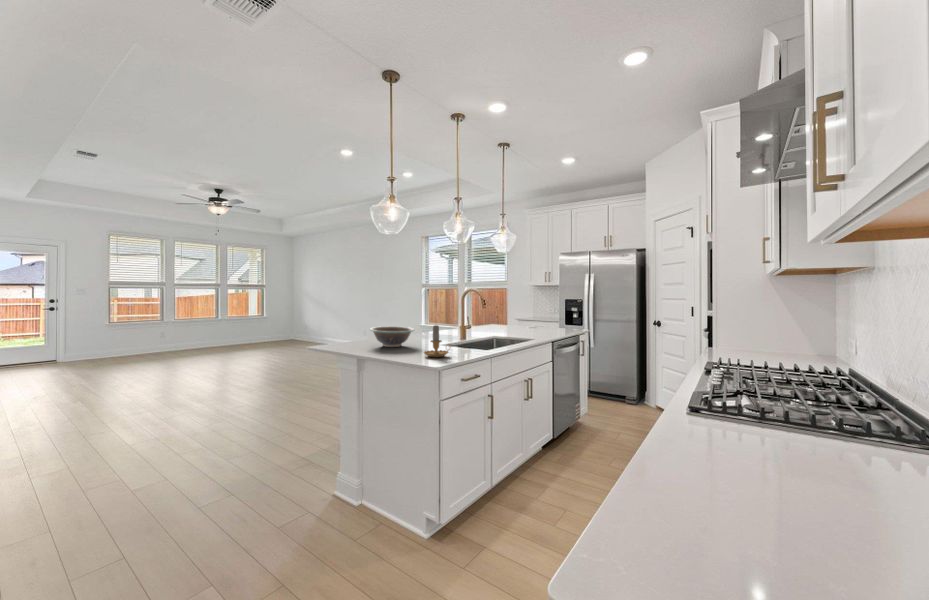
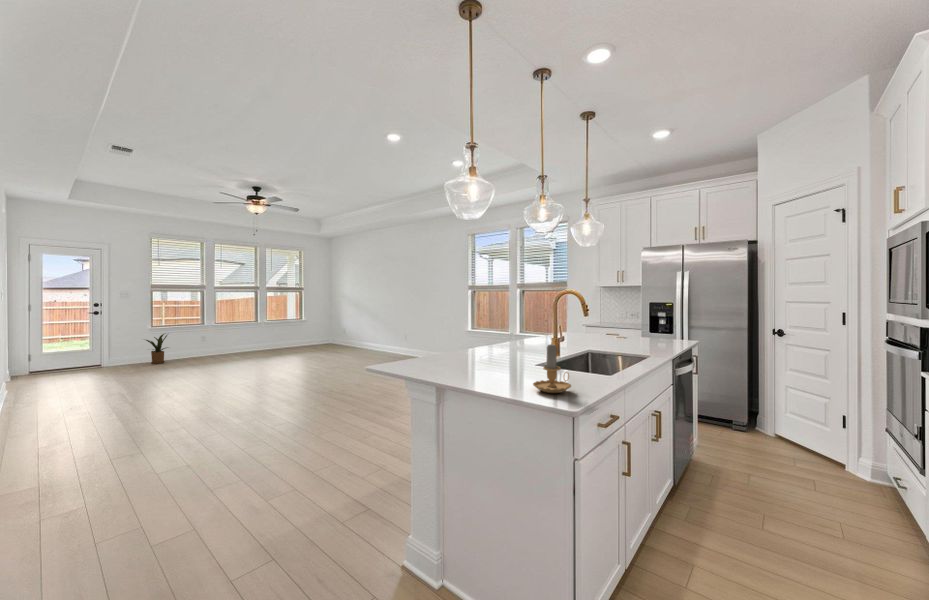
decorative bowl: present [370,326,414,347] -> none [444,341,504,371]
house plant: none [99,329,130,359] -> present [146,334,167,364]

